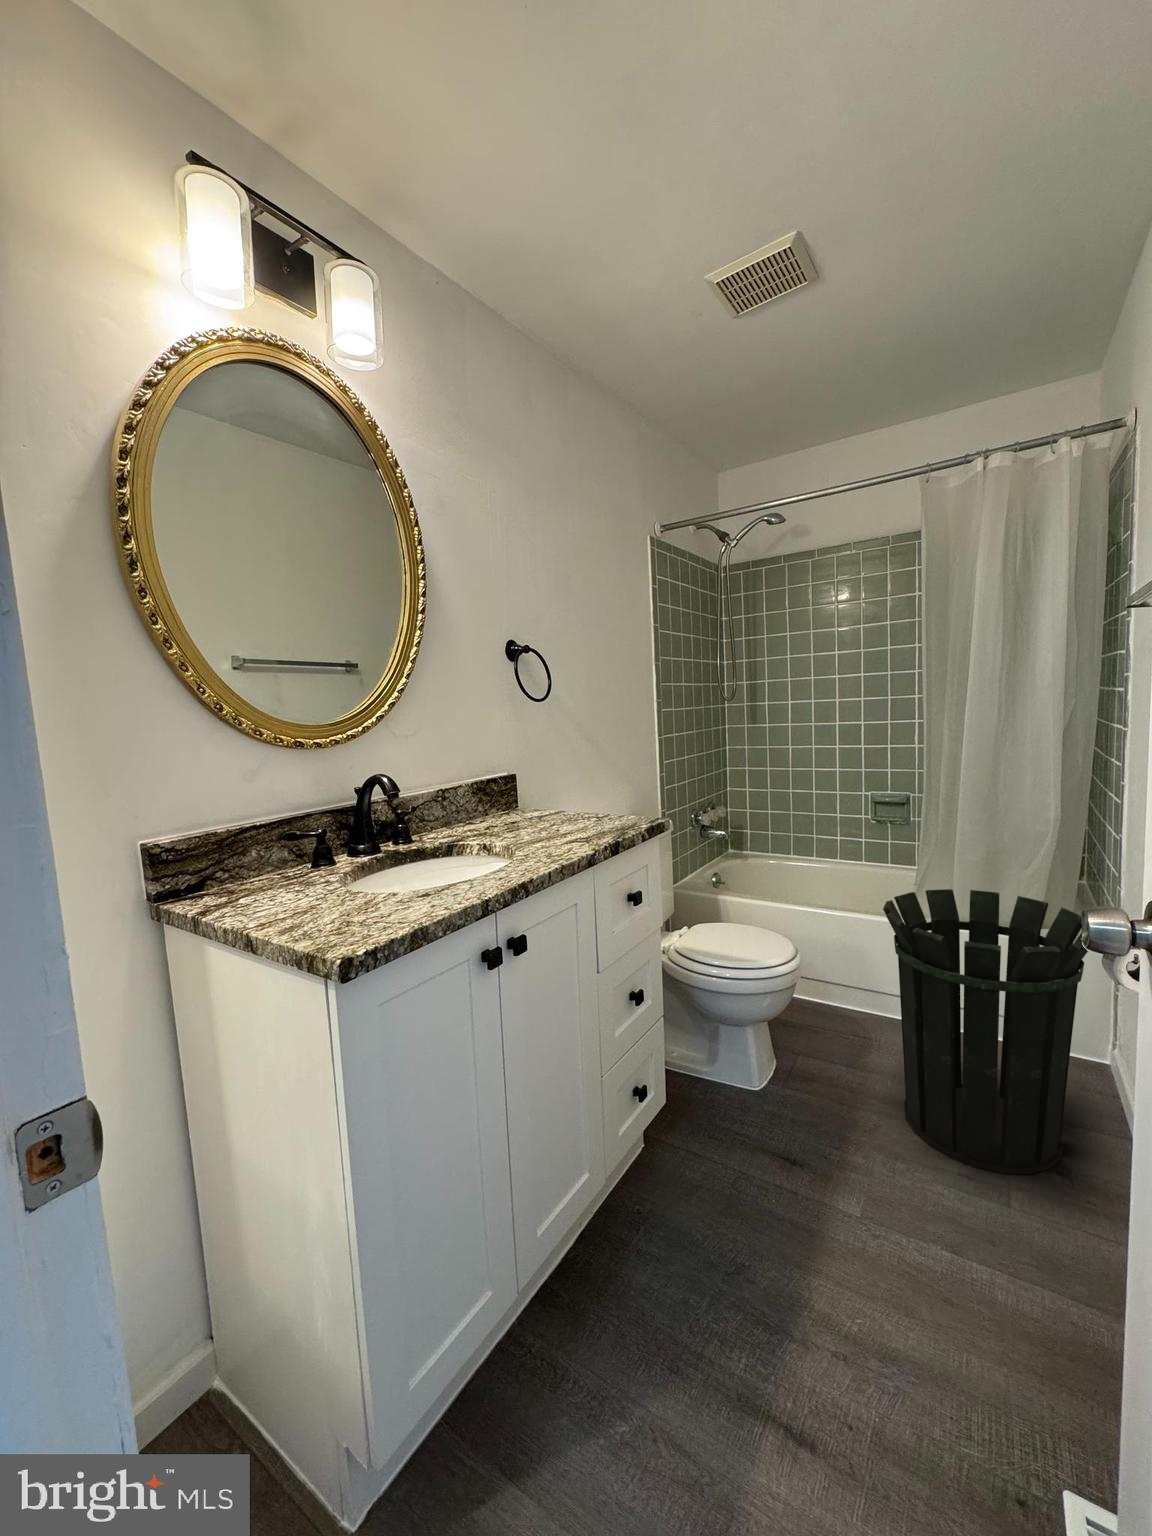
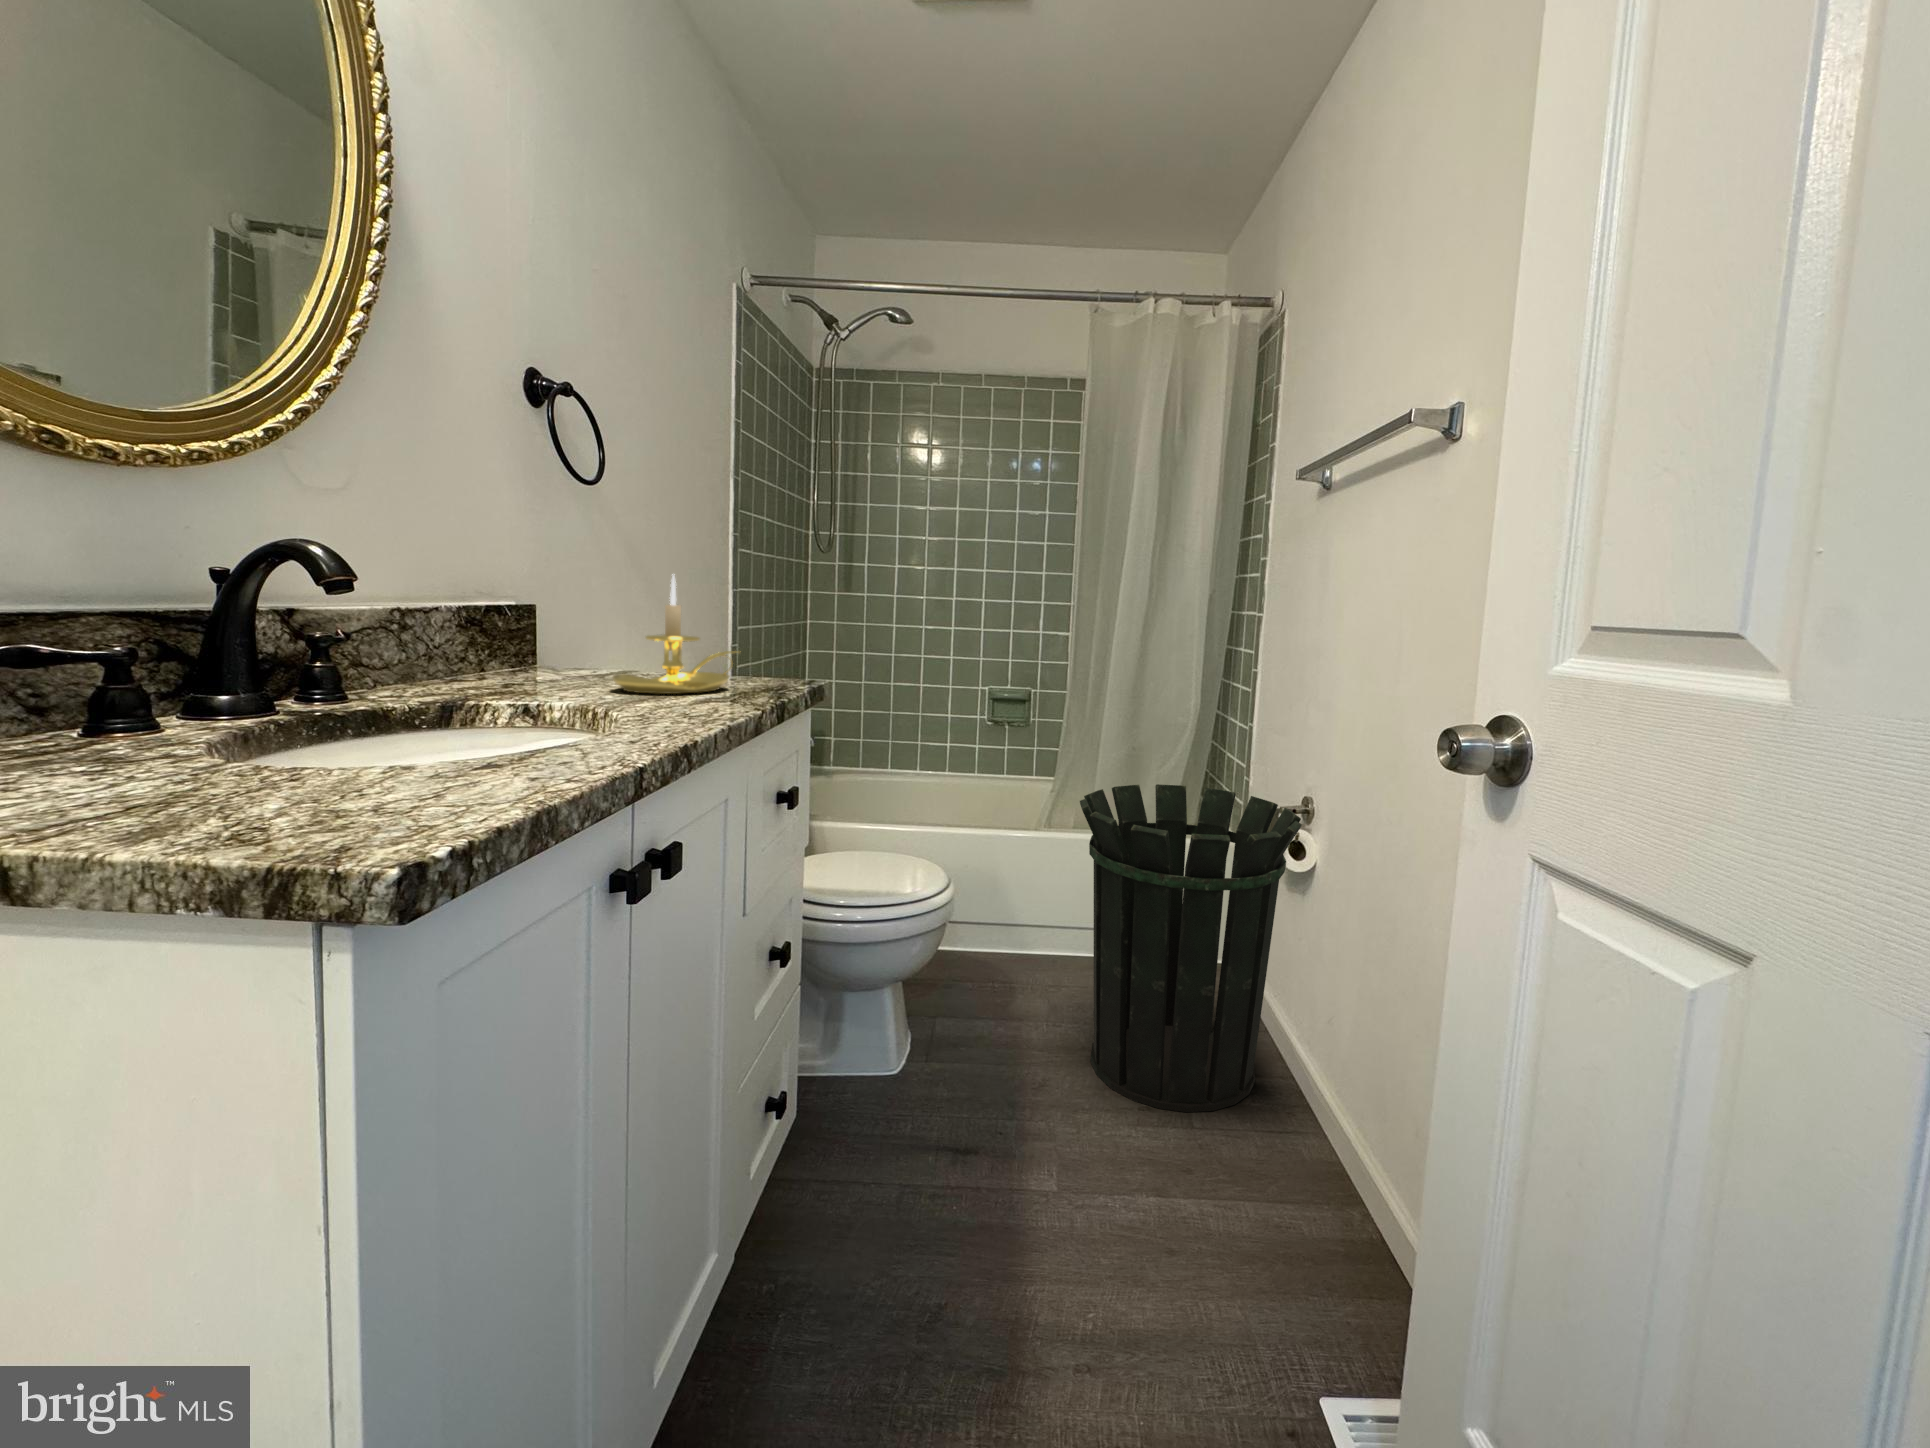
candle holder: none [536,762,610,833] -> present [613,575,737,694]

